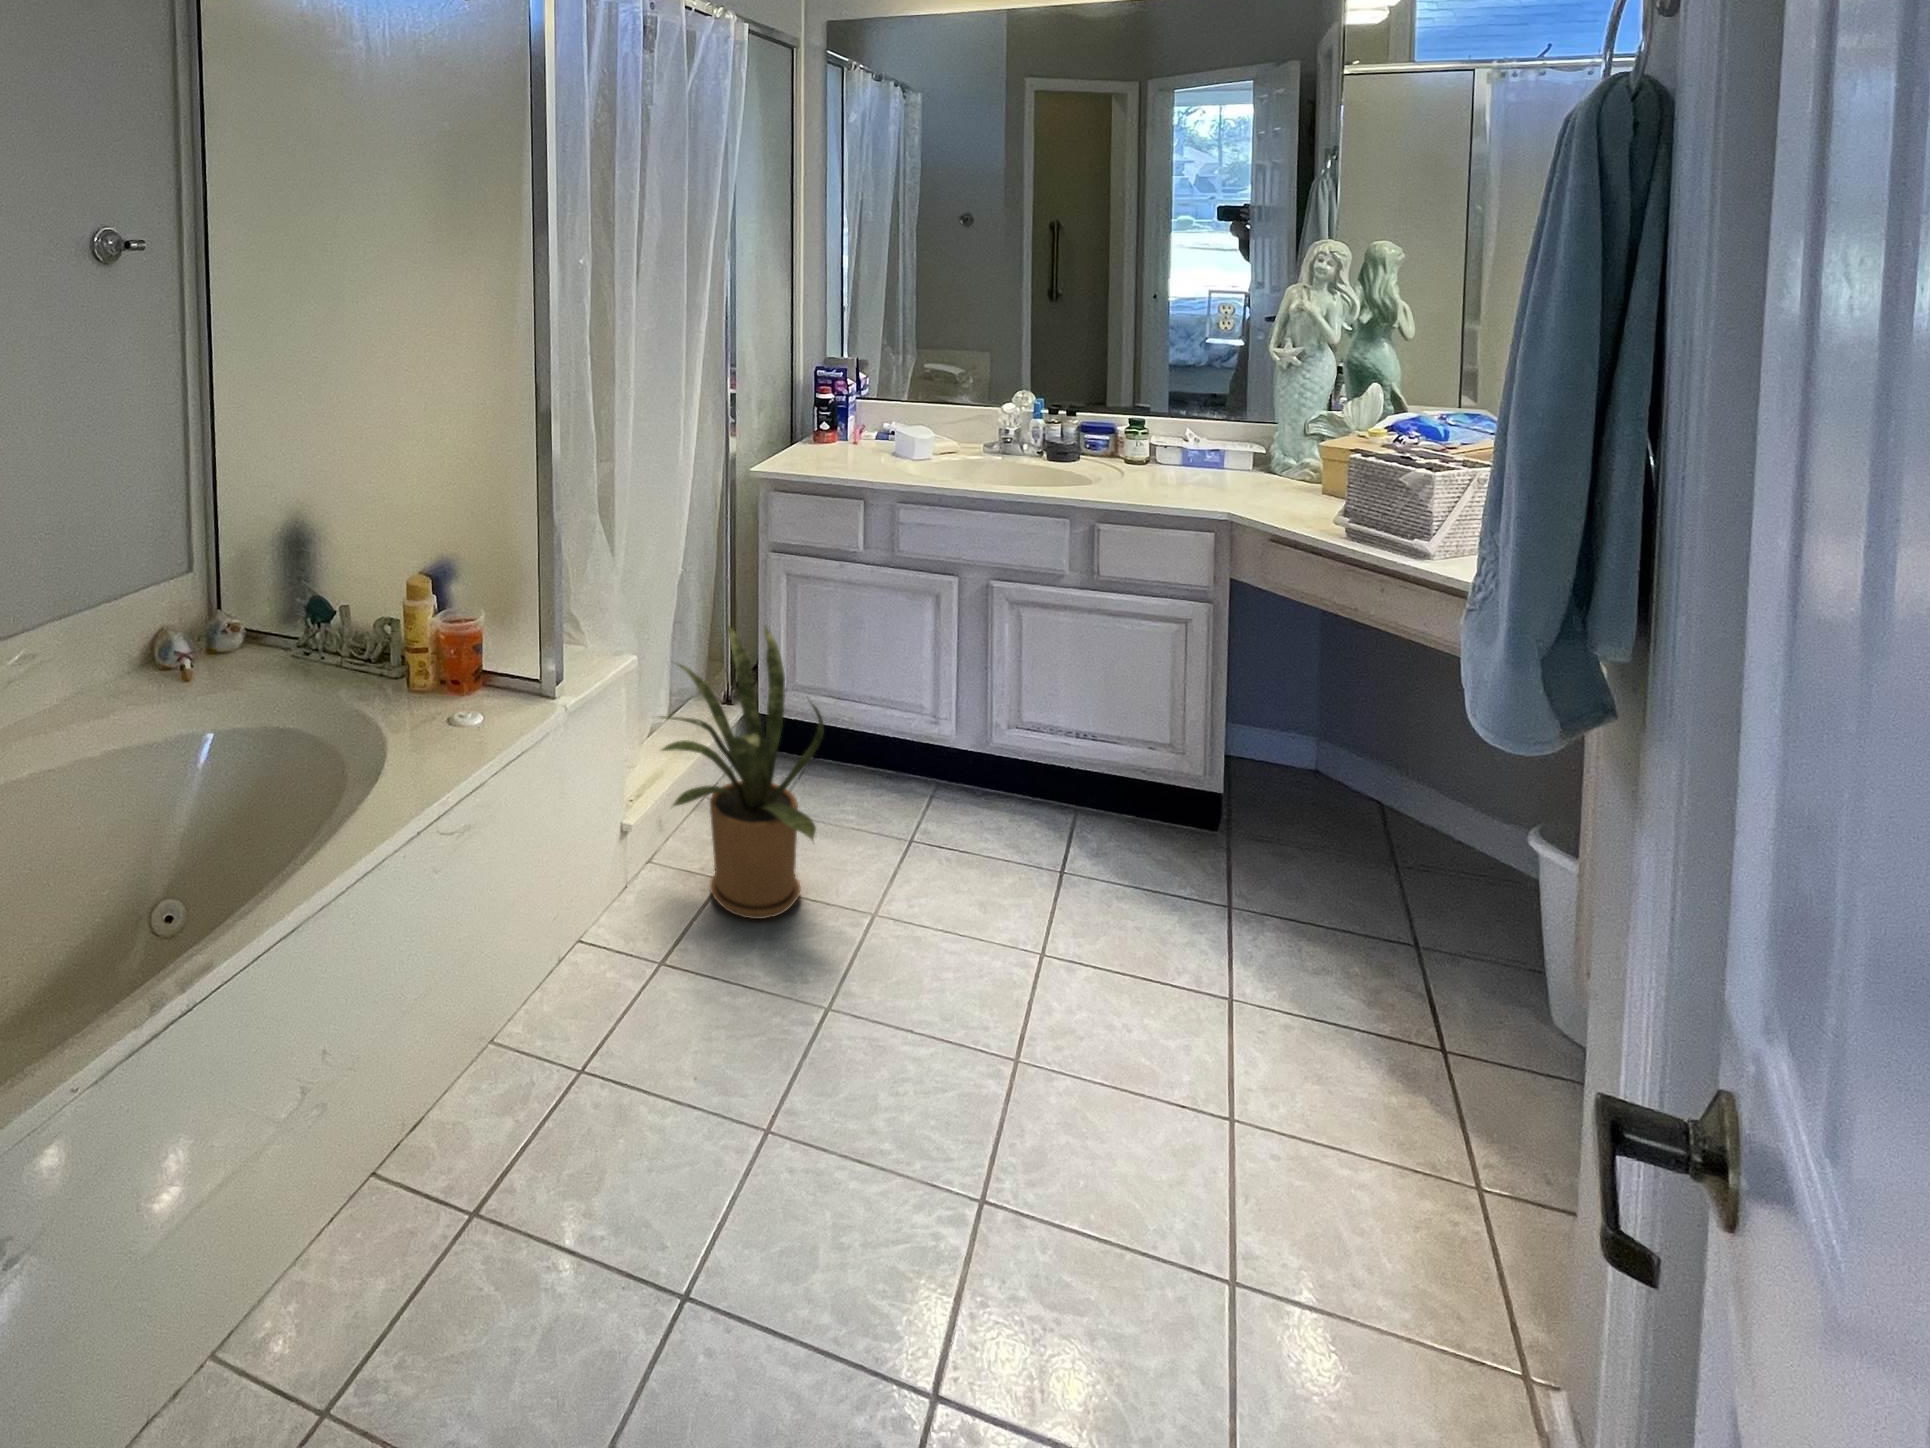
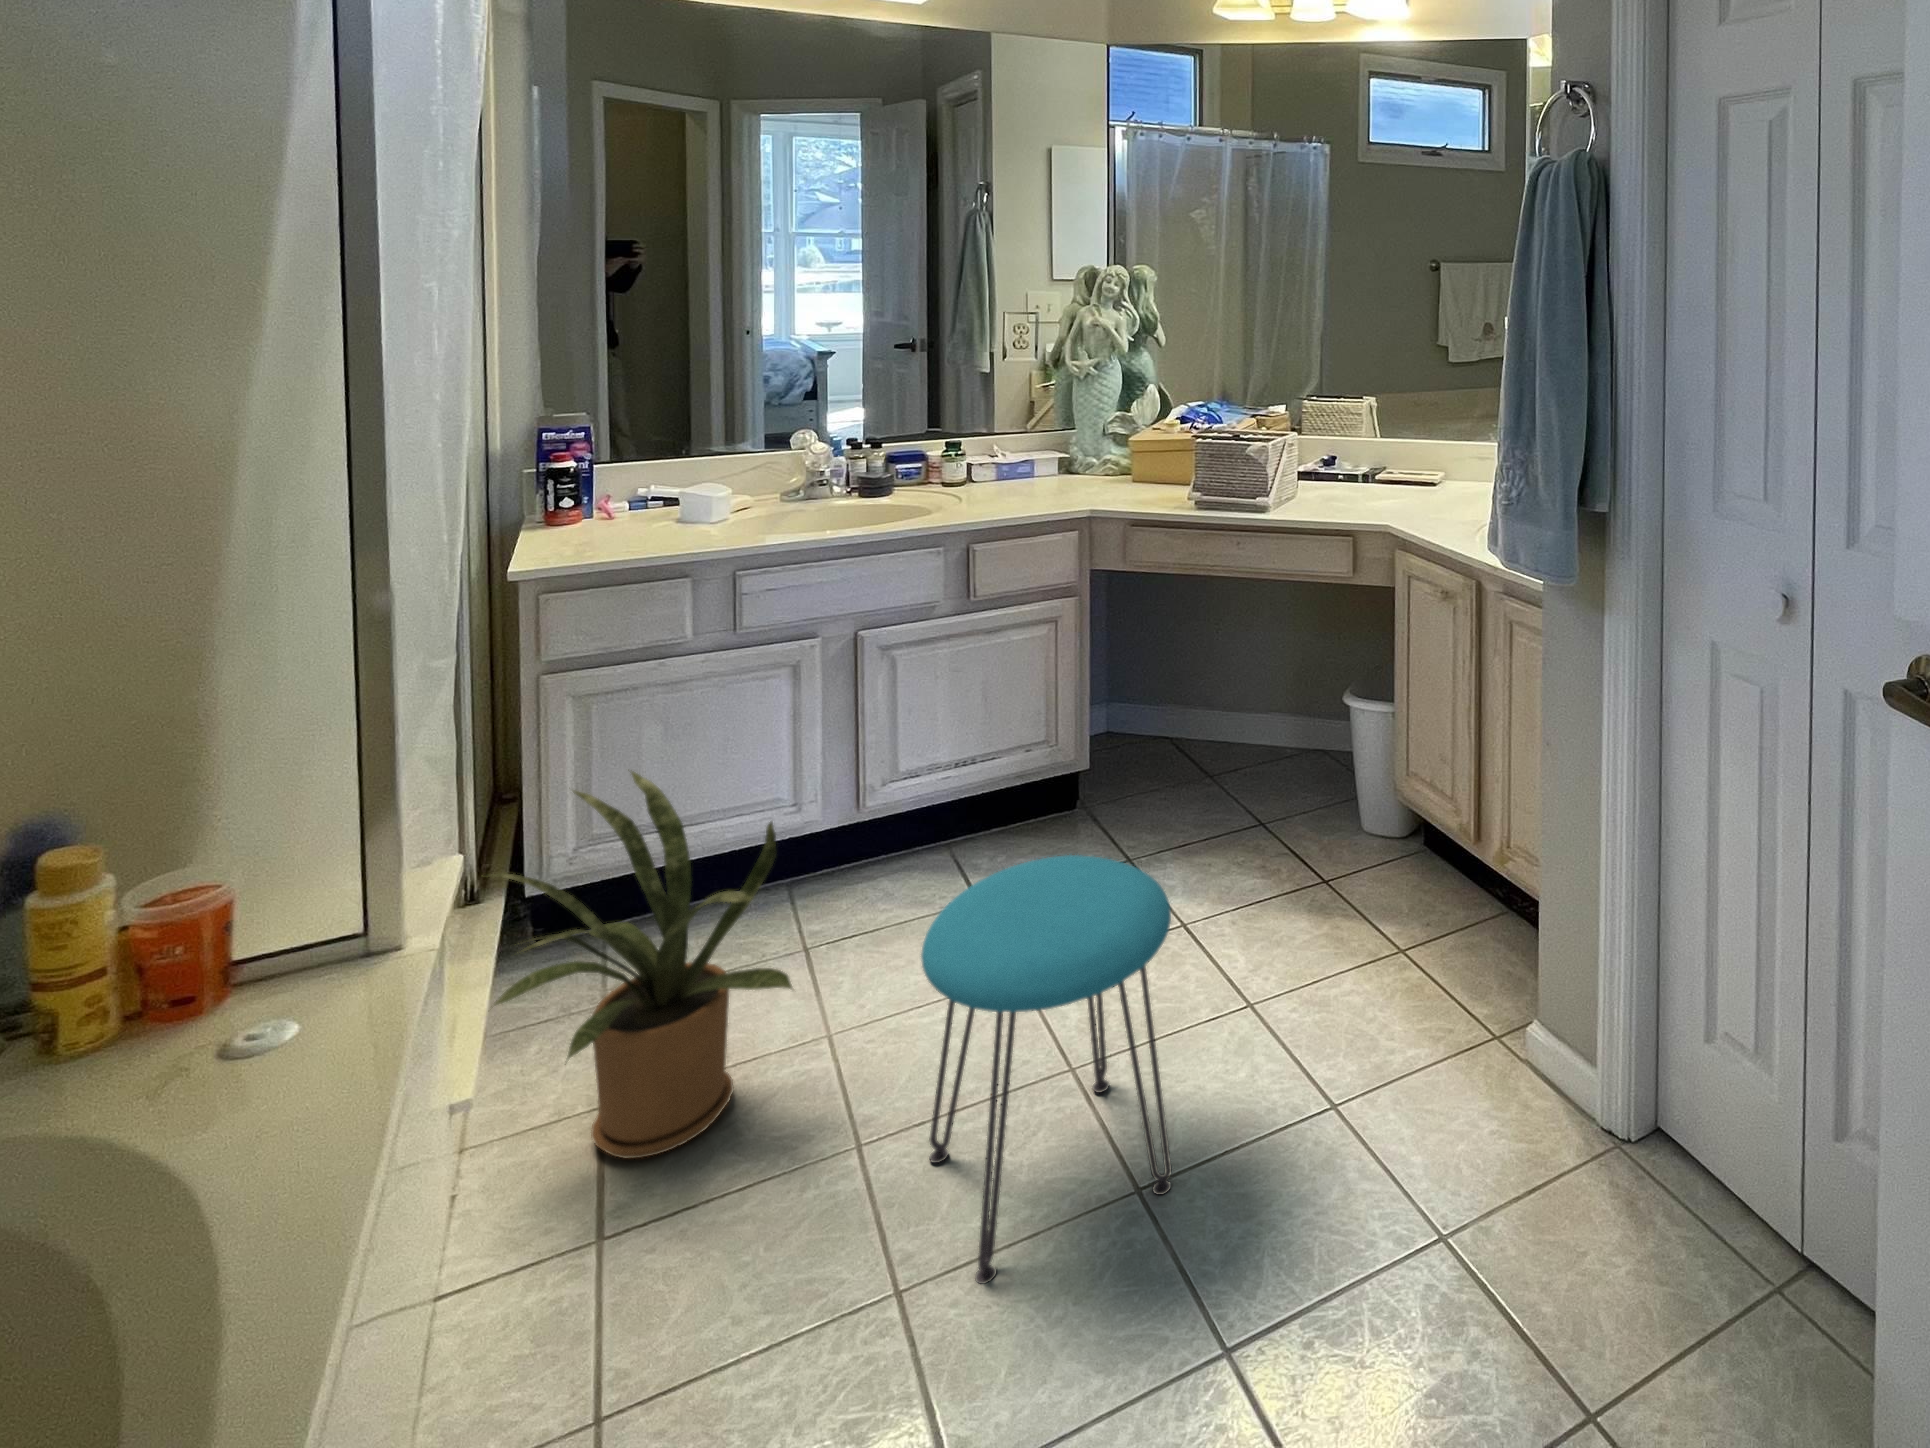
stool: none [813,819,1052,1229] -> present [921,855,1172,1284]

